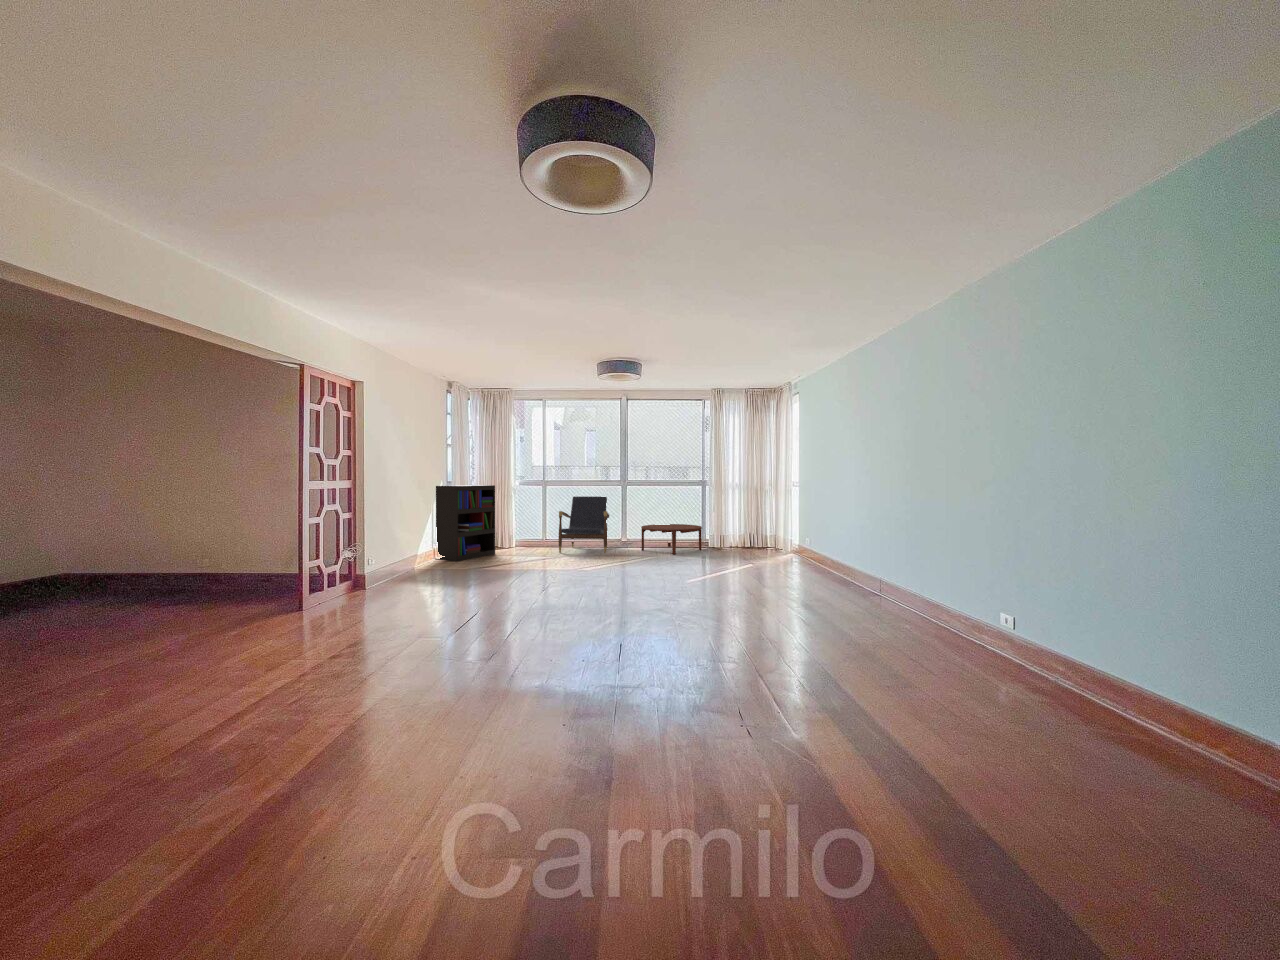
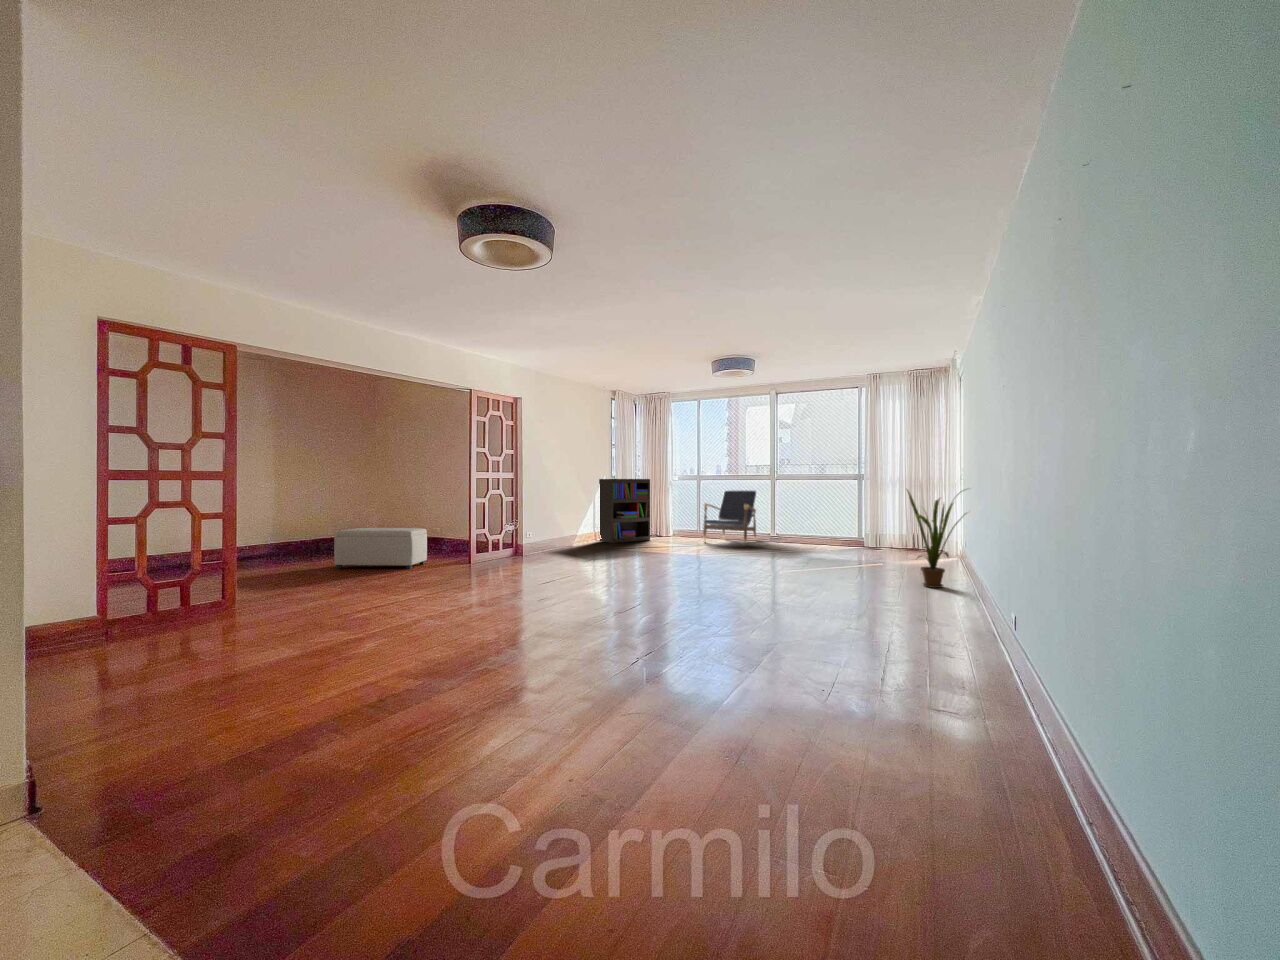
house plant: none [814,497,863,585] -> present [907,490,966,588]
coffee table: present [641,524,702,554] -> none [783,520,849,550]
ottoman: none [47,565,227,644] -> present [334,528,427,569]

